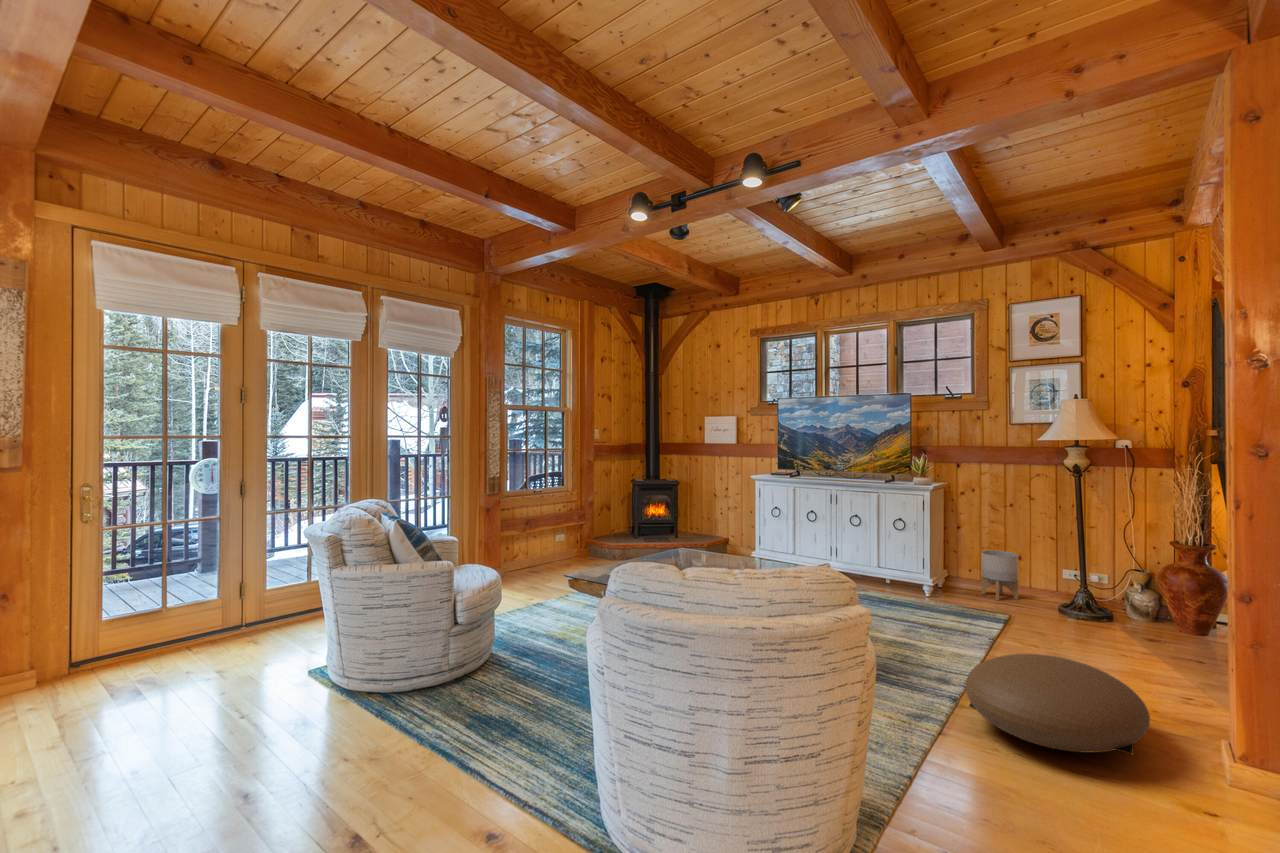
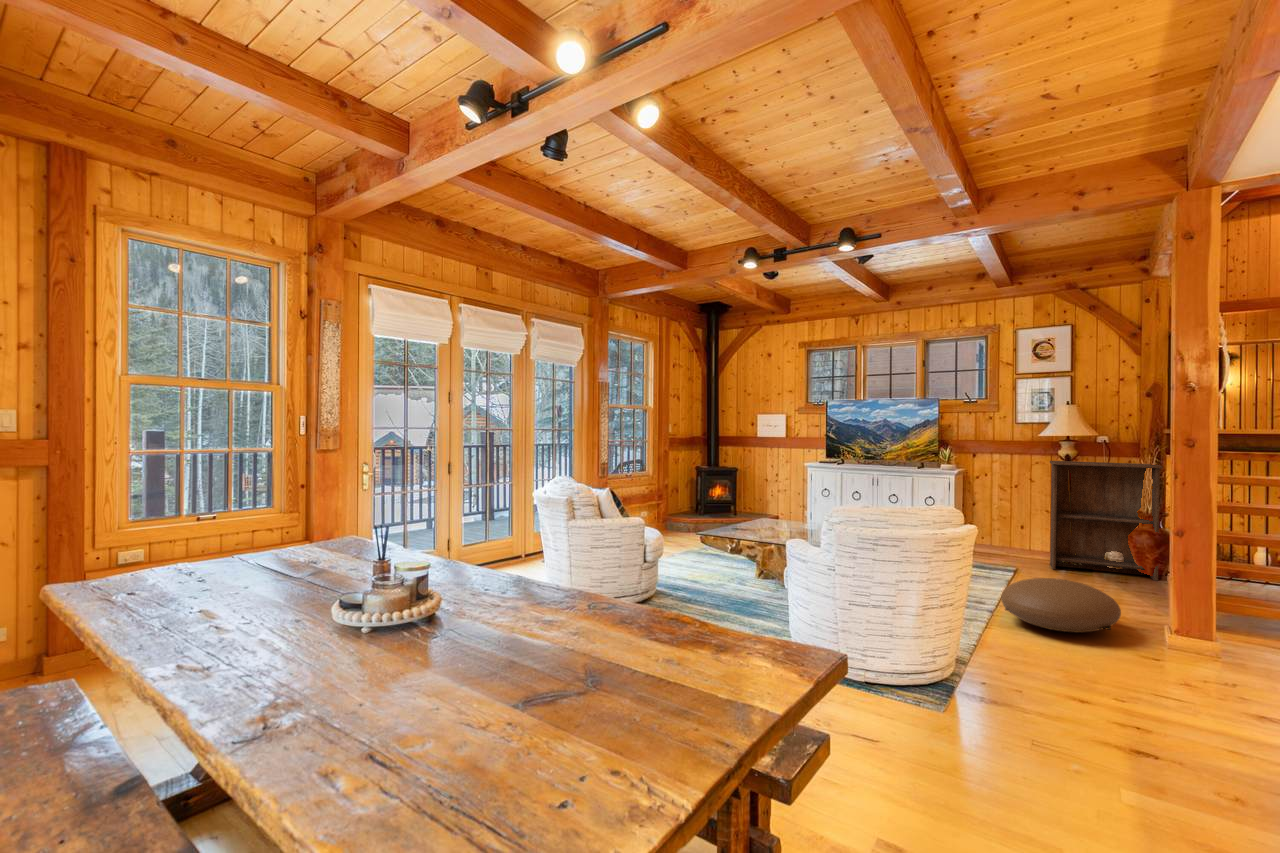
bookshelf: none [1052,474,1208,641] -> present [1050,461,1163,581]
planter: present [981,550,1018,600] -> none [993,521,1022,558]

